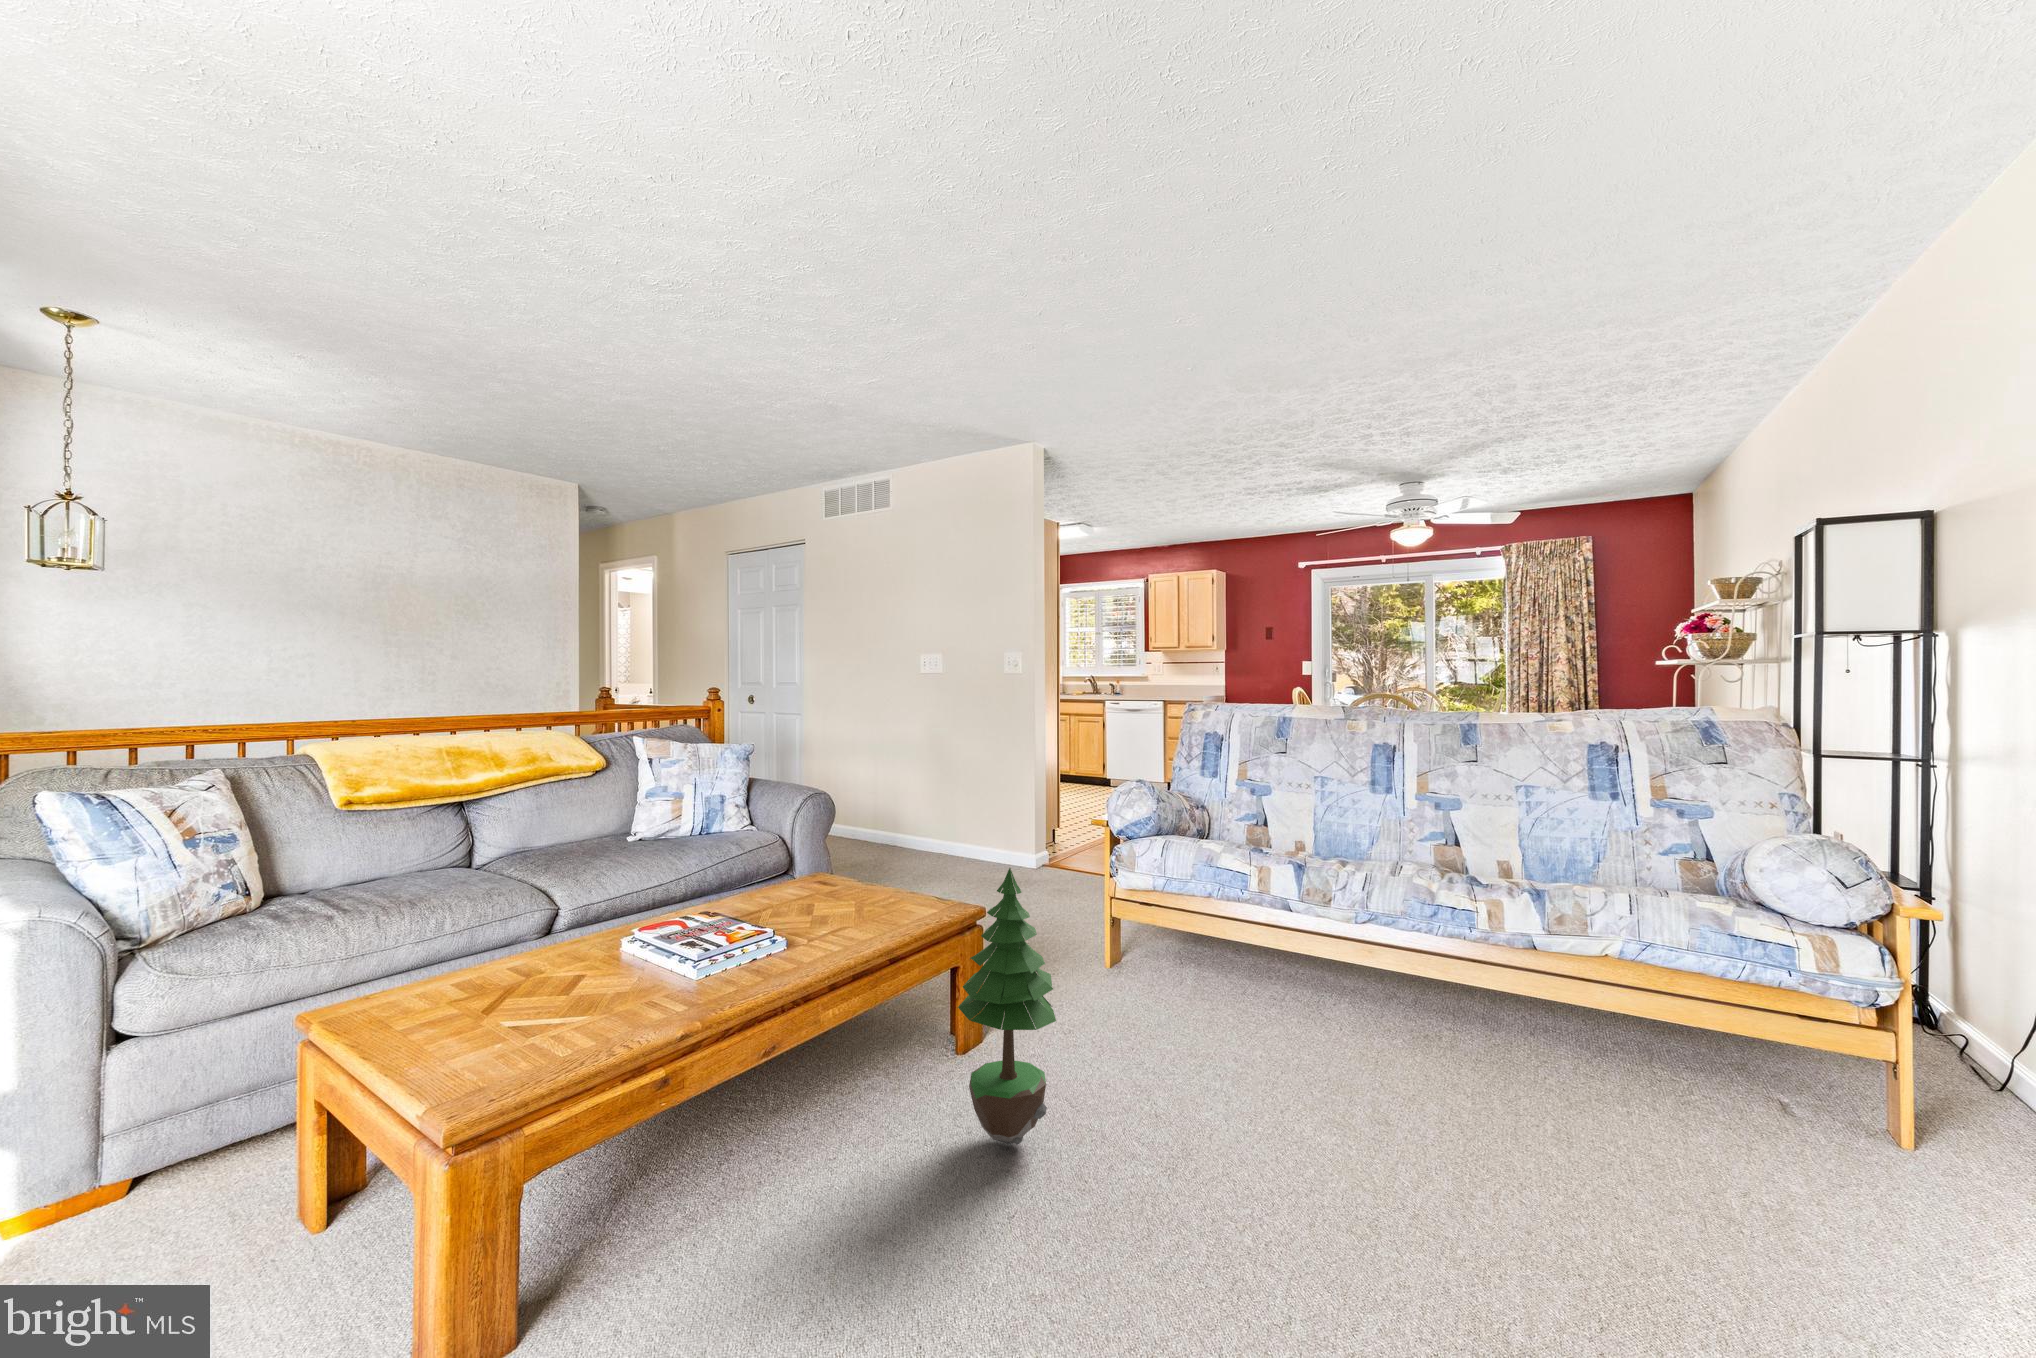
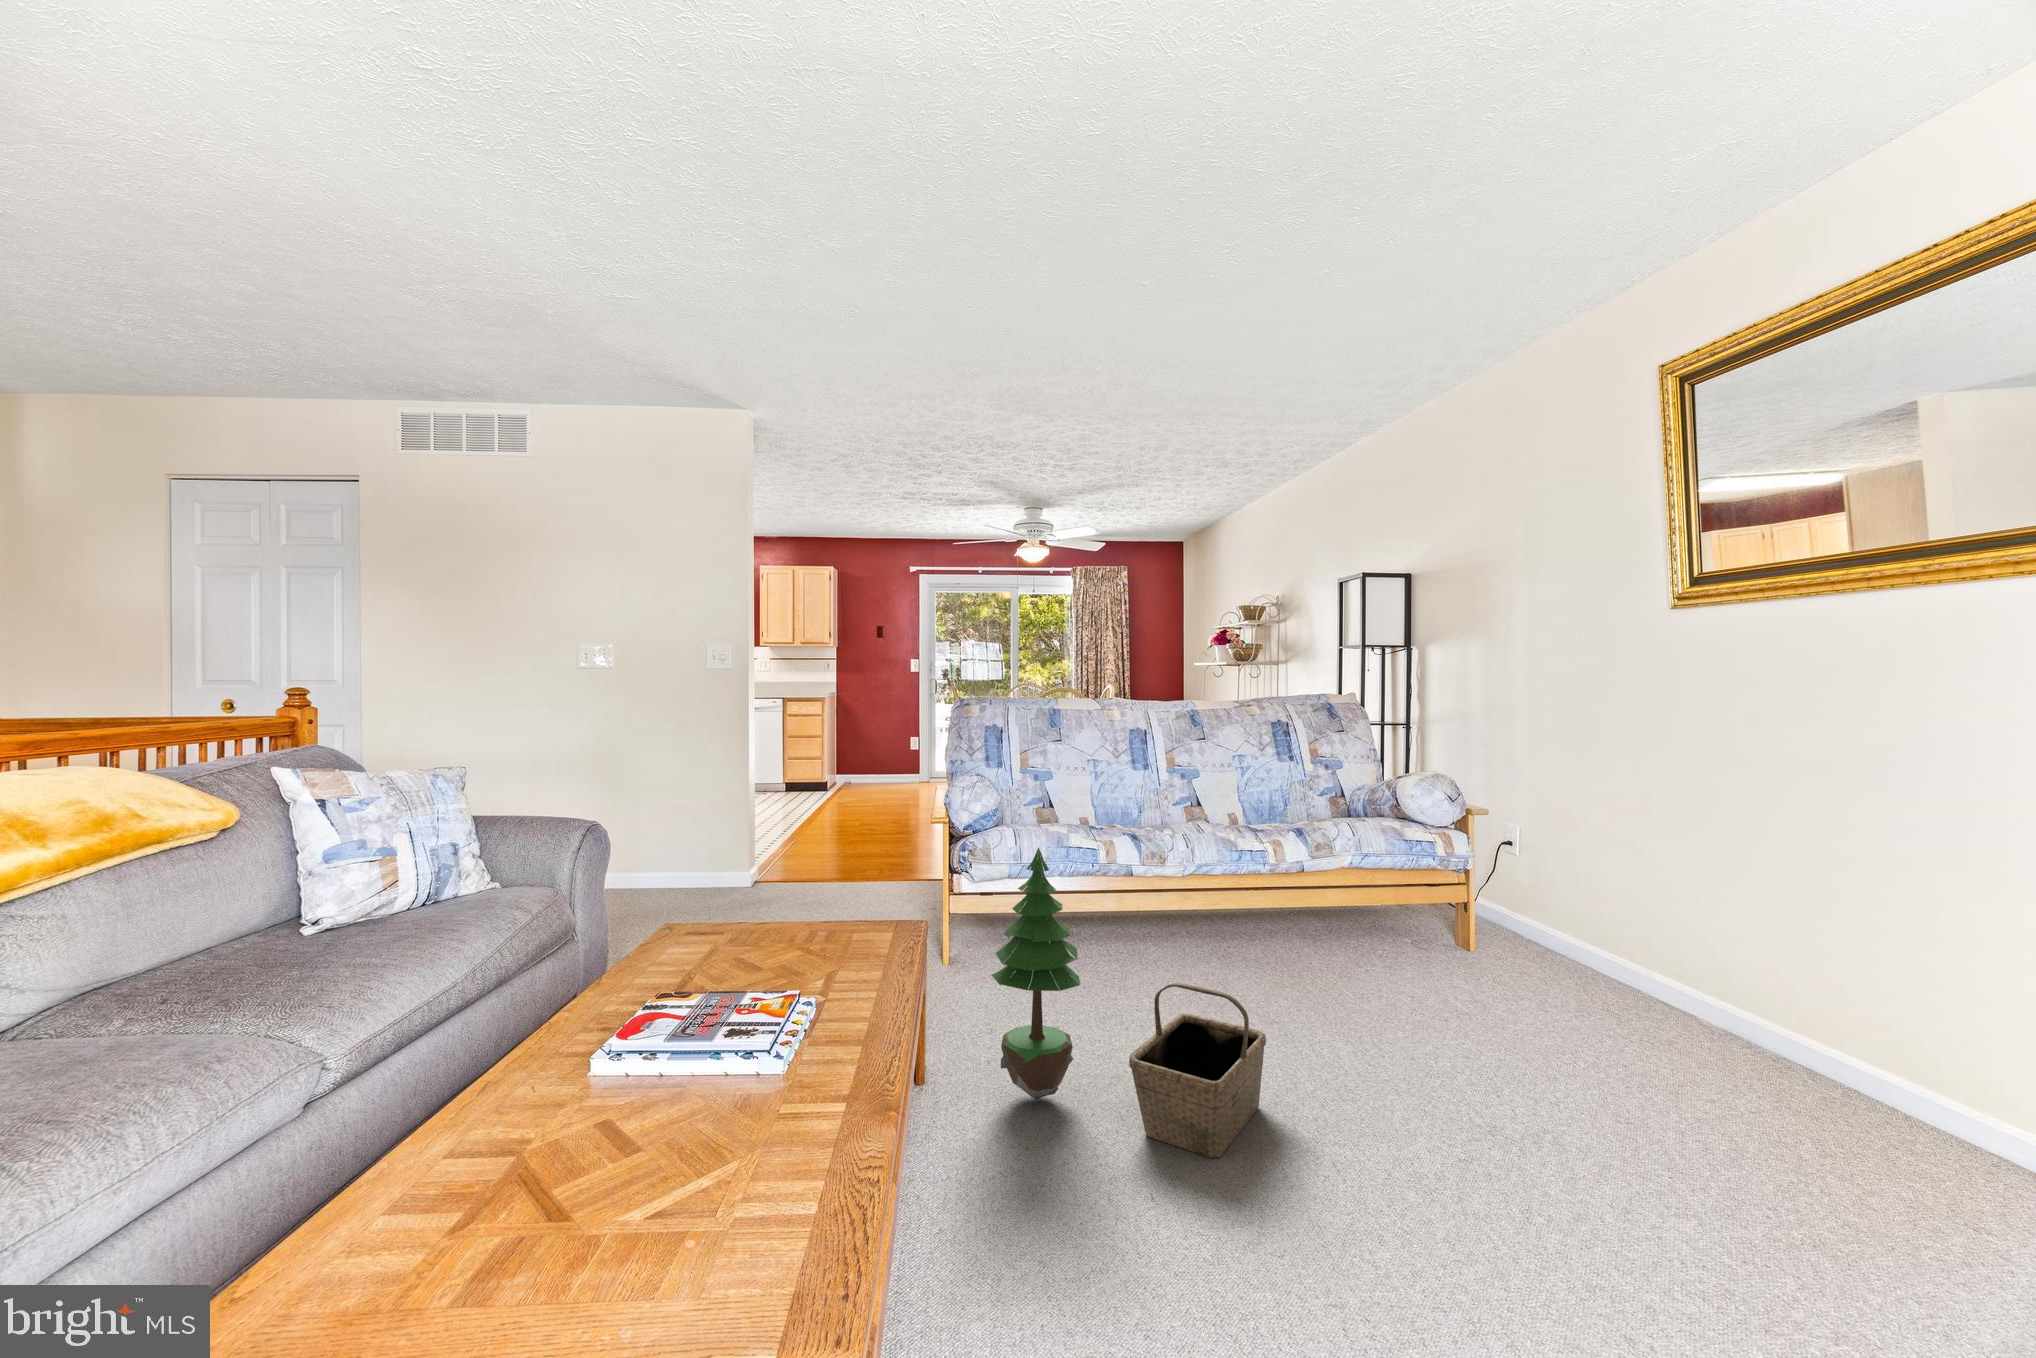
basket: none [1048,1057,1252,1288] -> present [1129,983,1266,1158]

